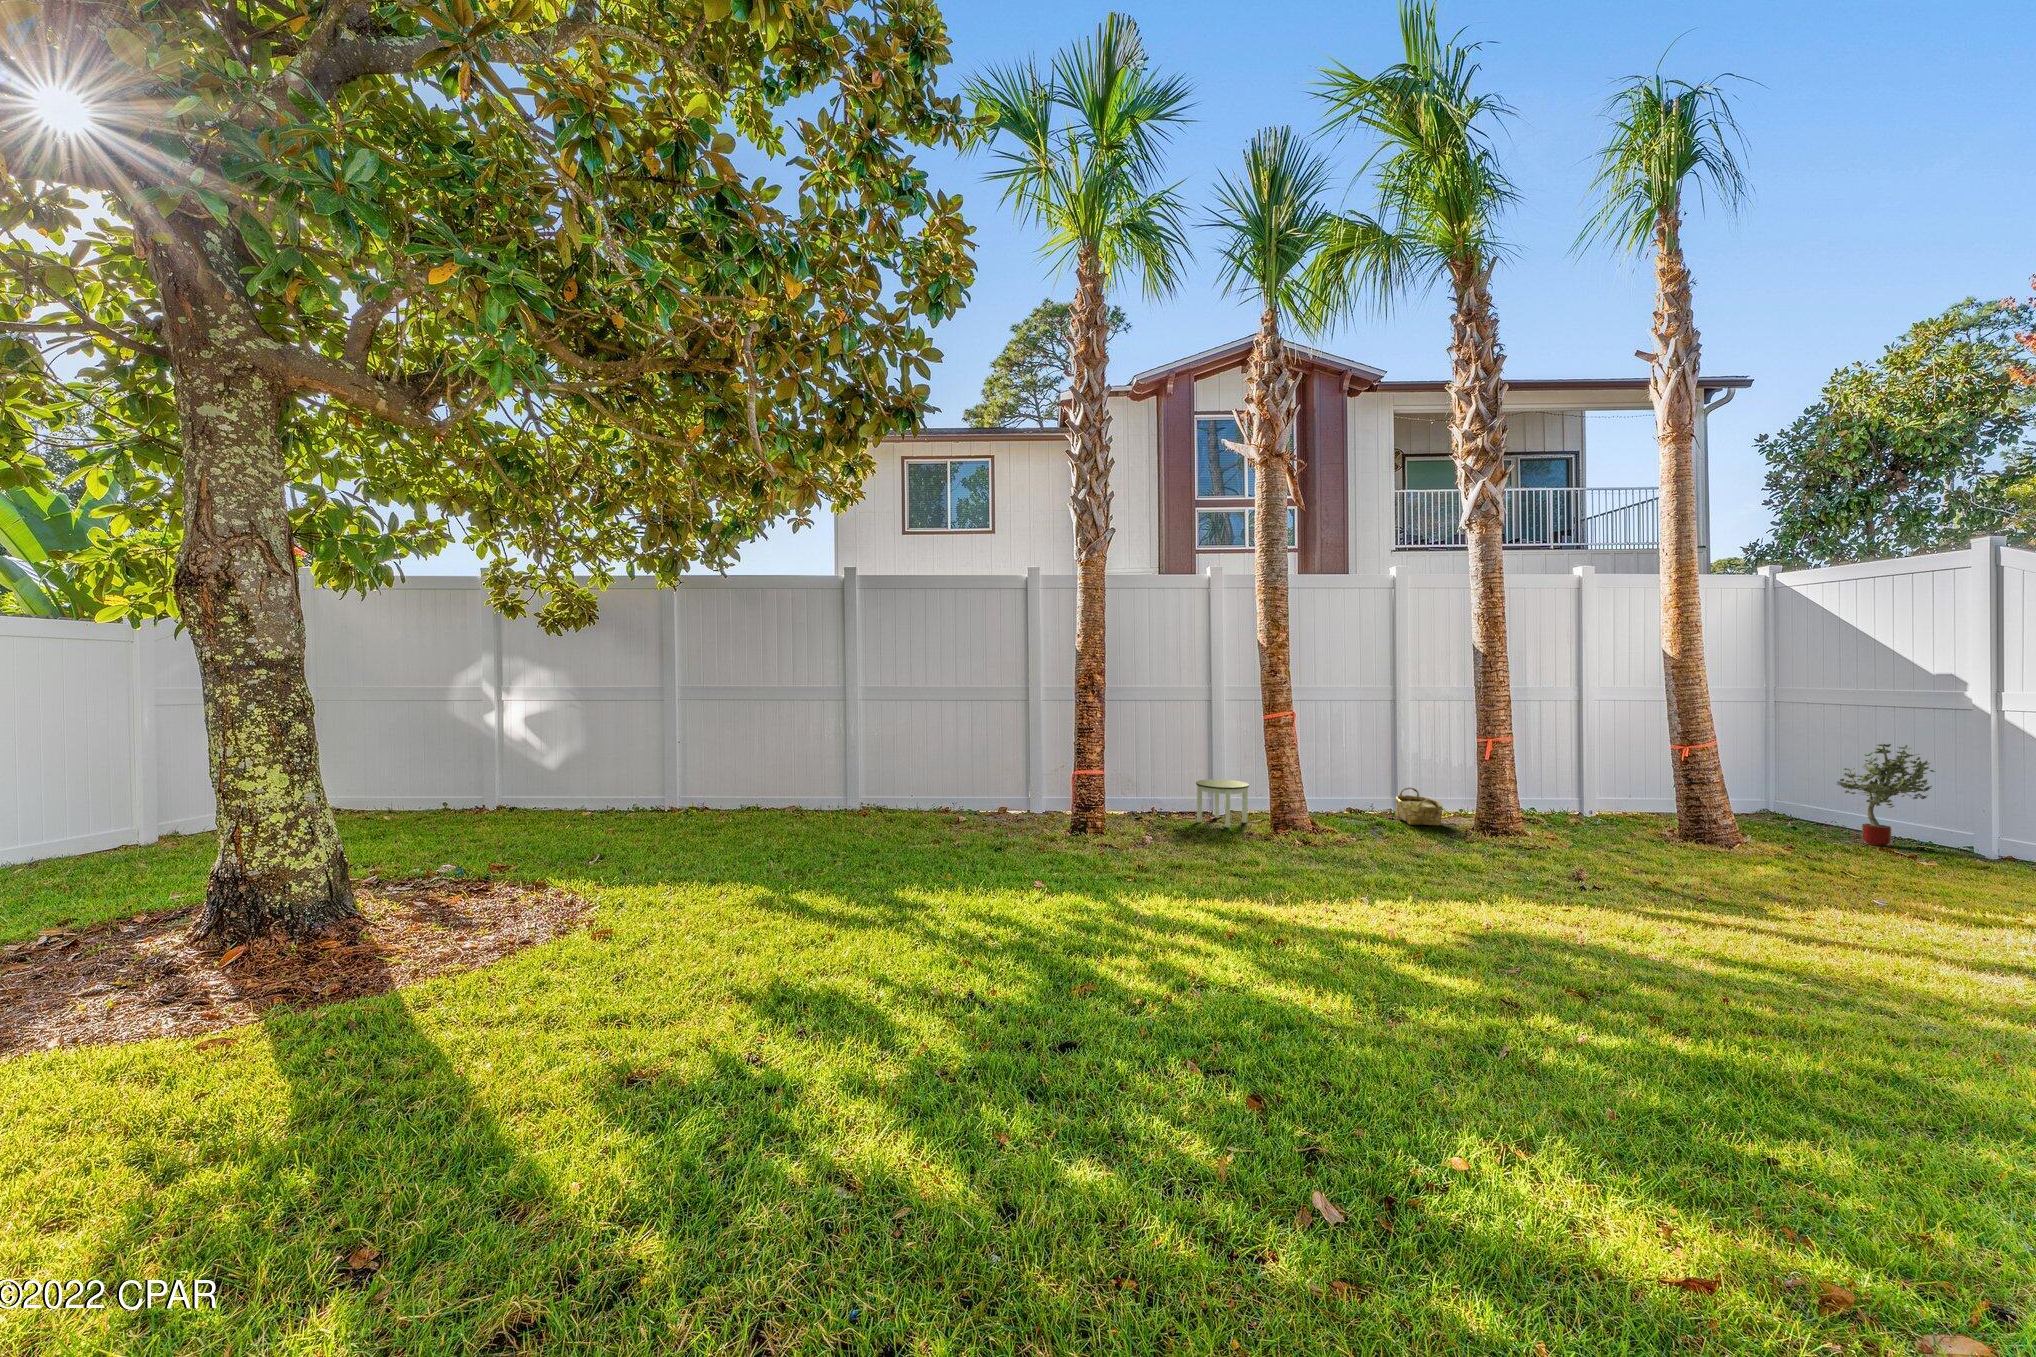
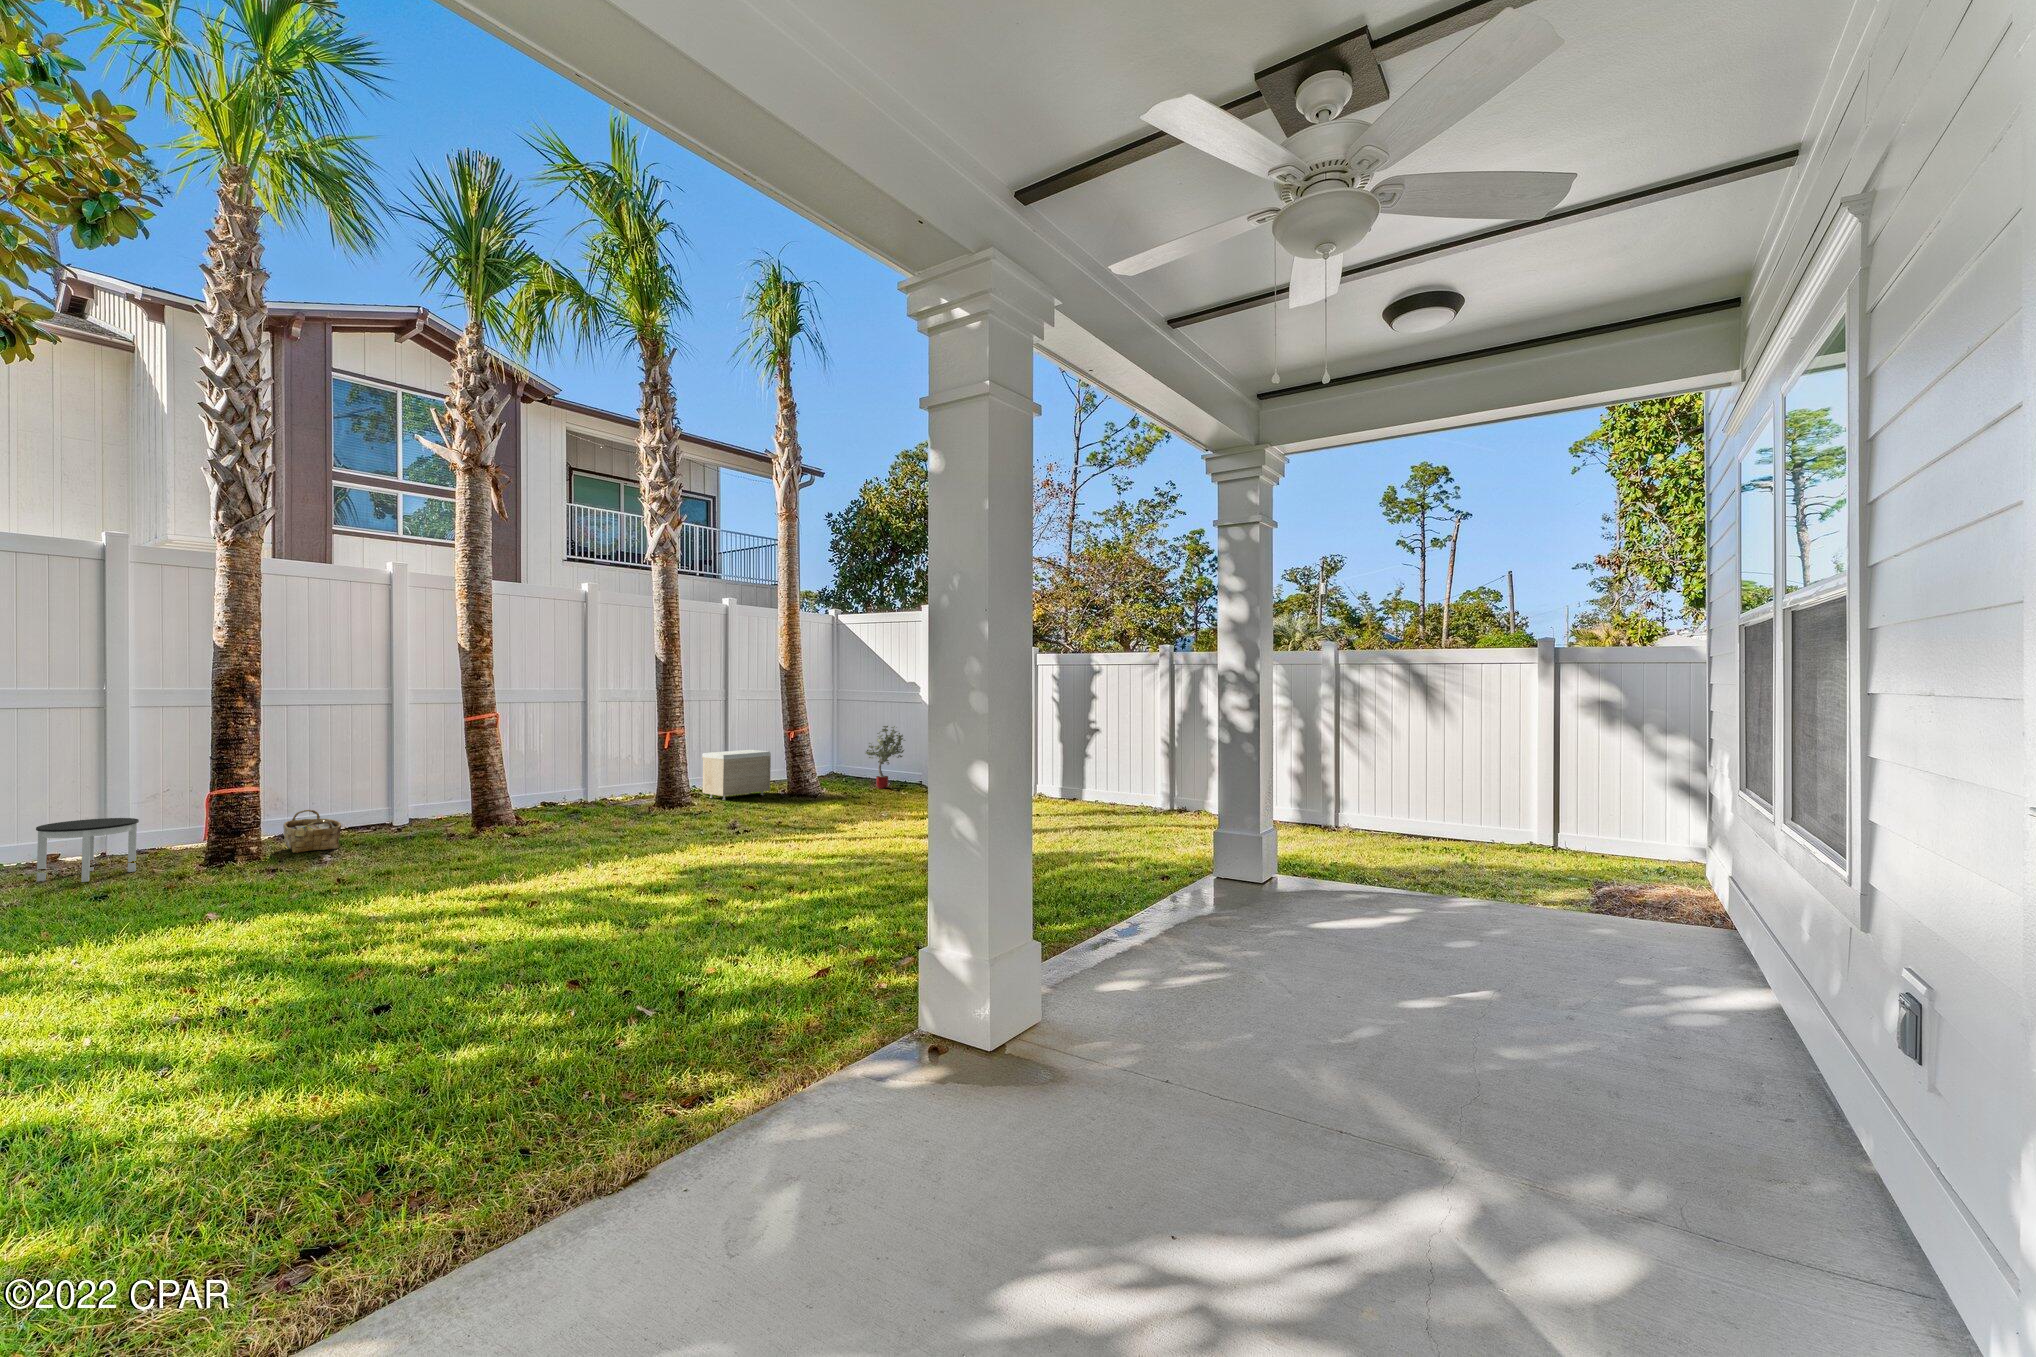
storage bench: none [1543,763,1650,827] -> present [702,750,771,800]
round table: present [1196,779,1249,827] -> present [36,818,139,882]
woven basket: present [1395,788,1442,826] -> present [283,810,341,853]

